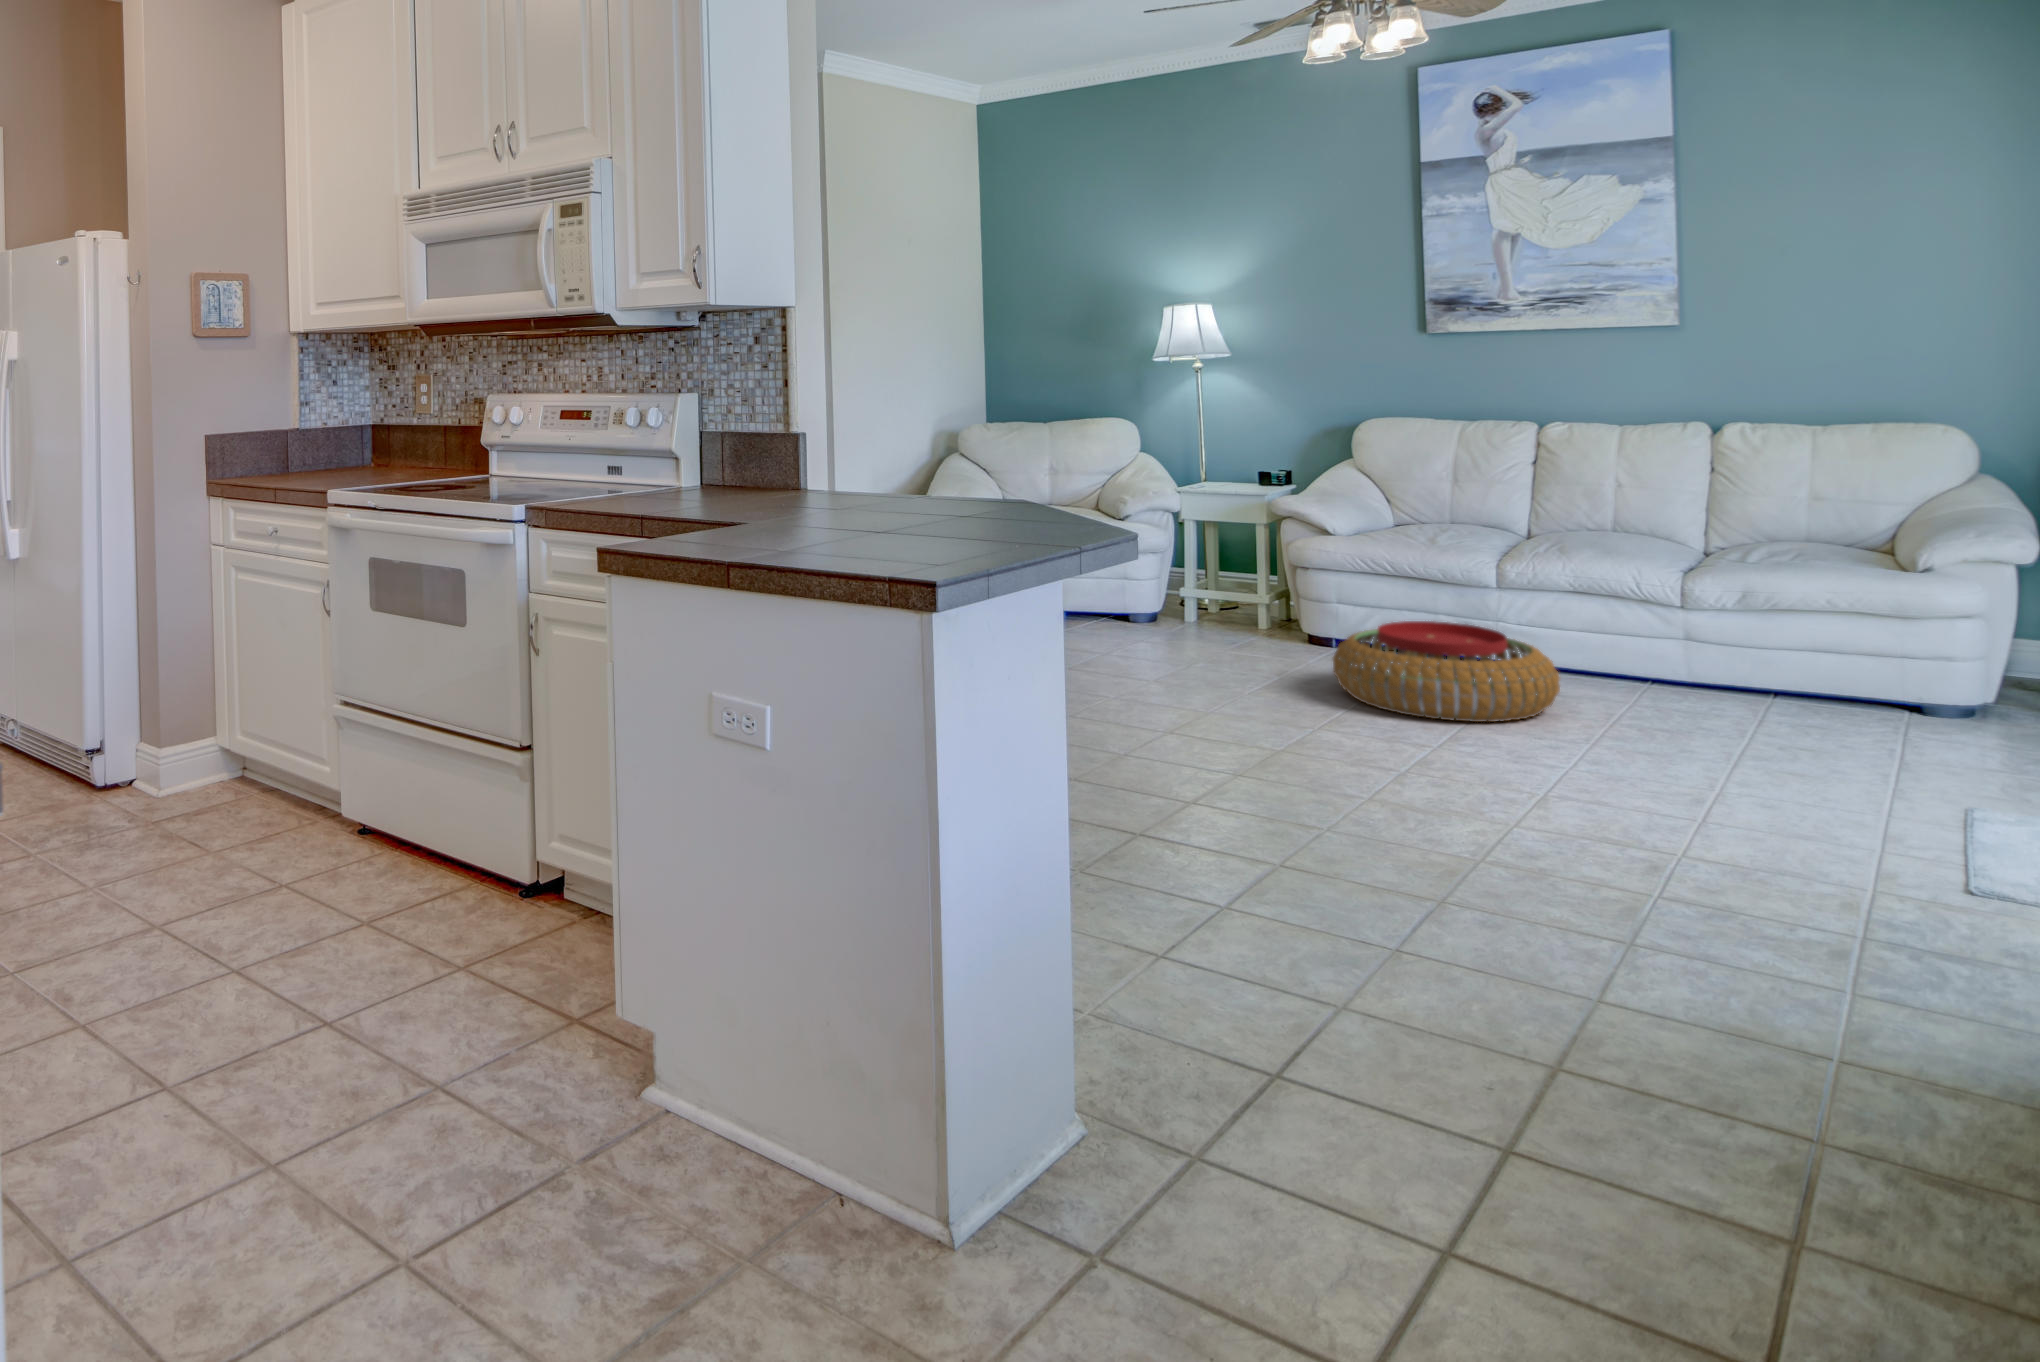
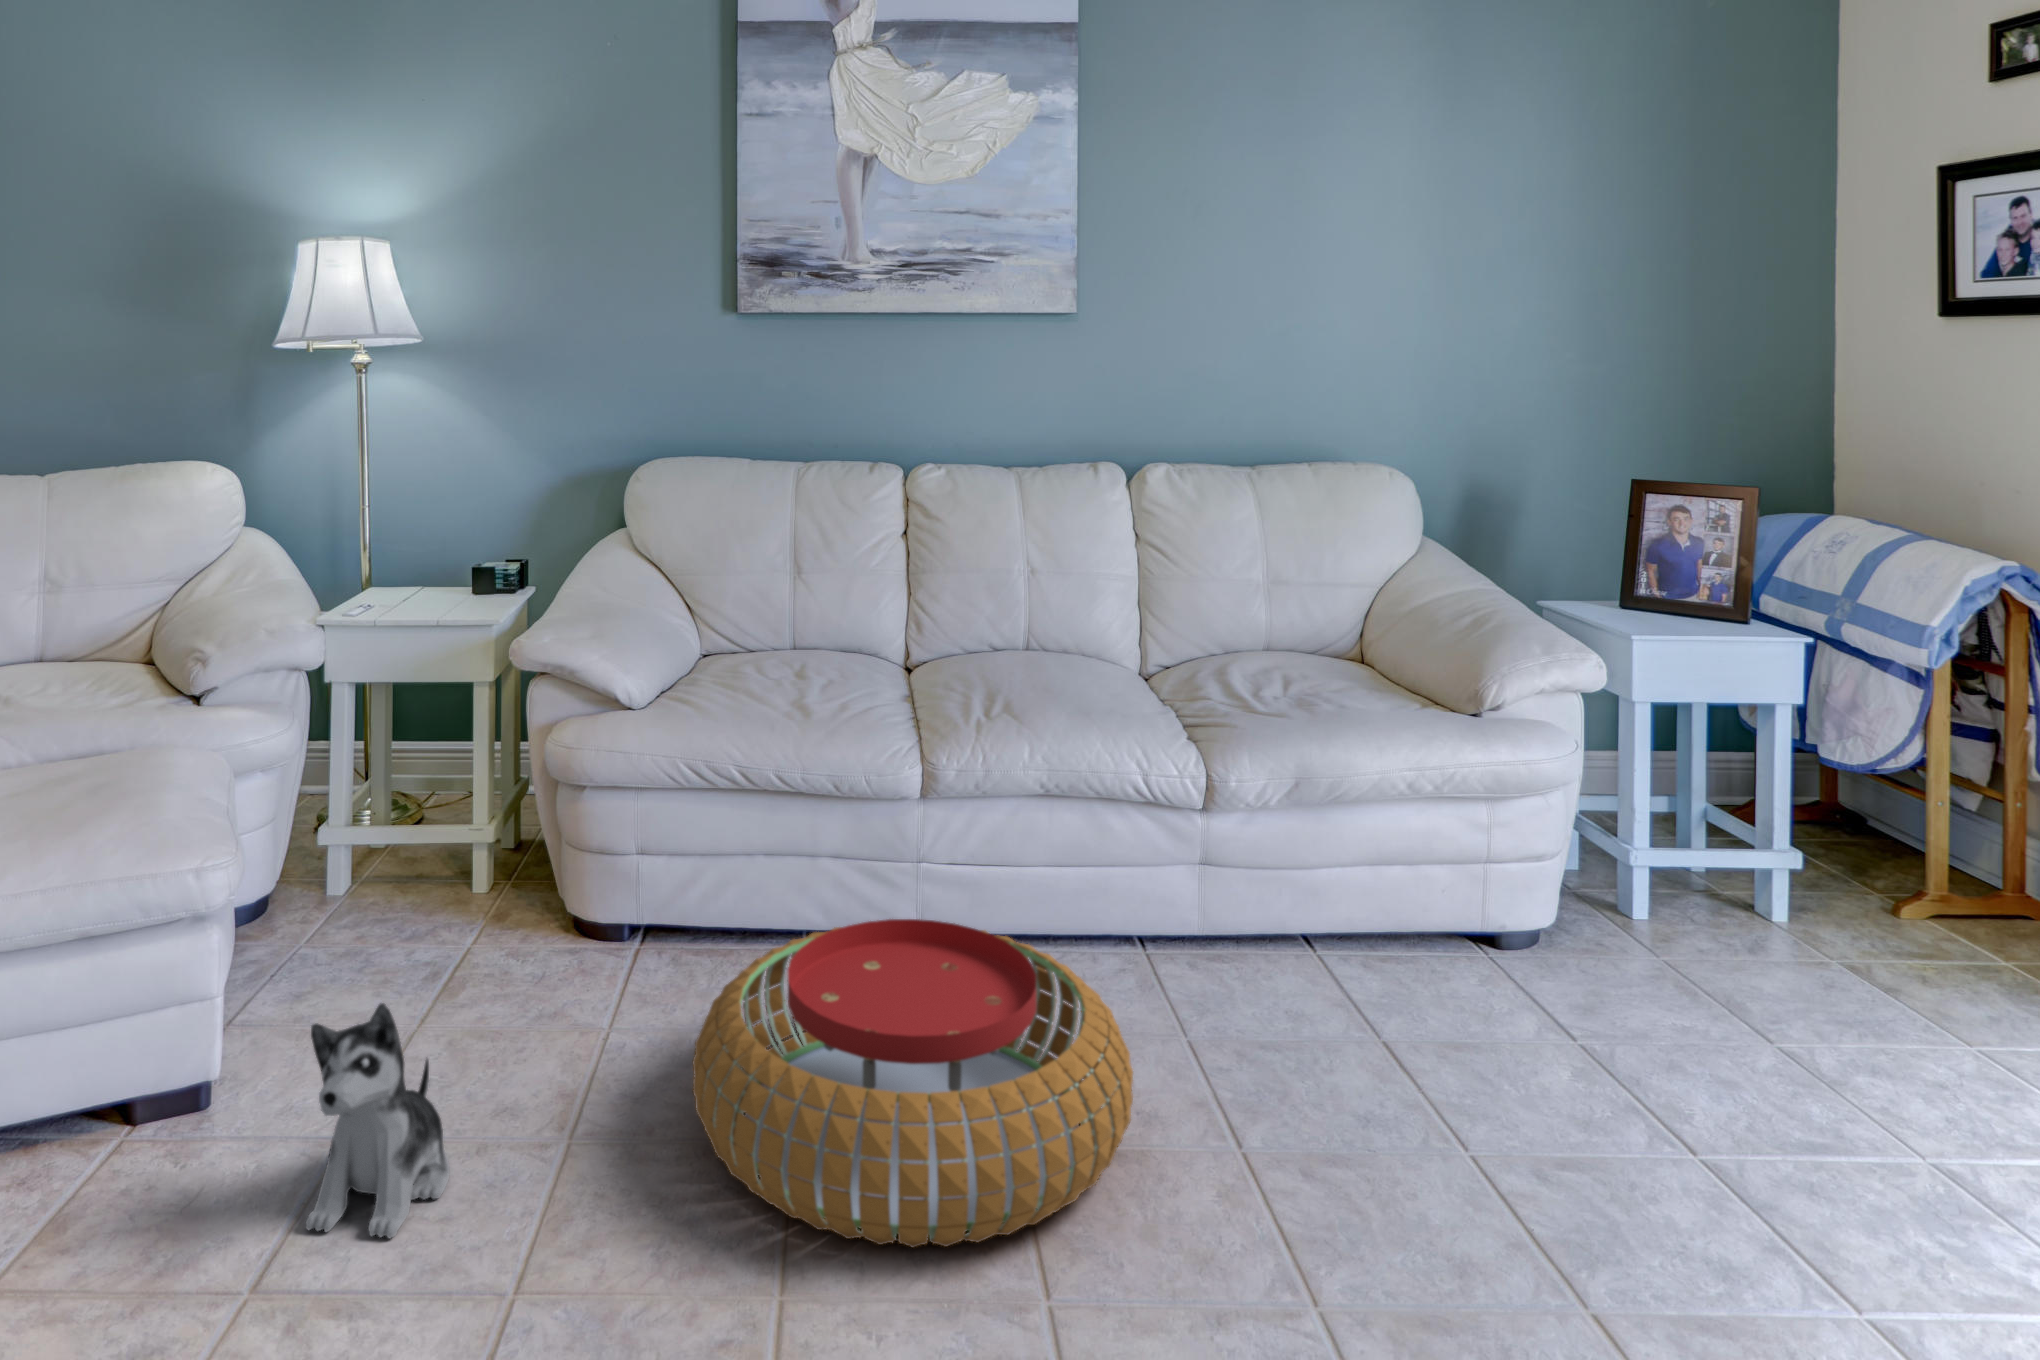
plush toy: none [1172,605,1228,684] -> present [306,1003,450,1238]

